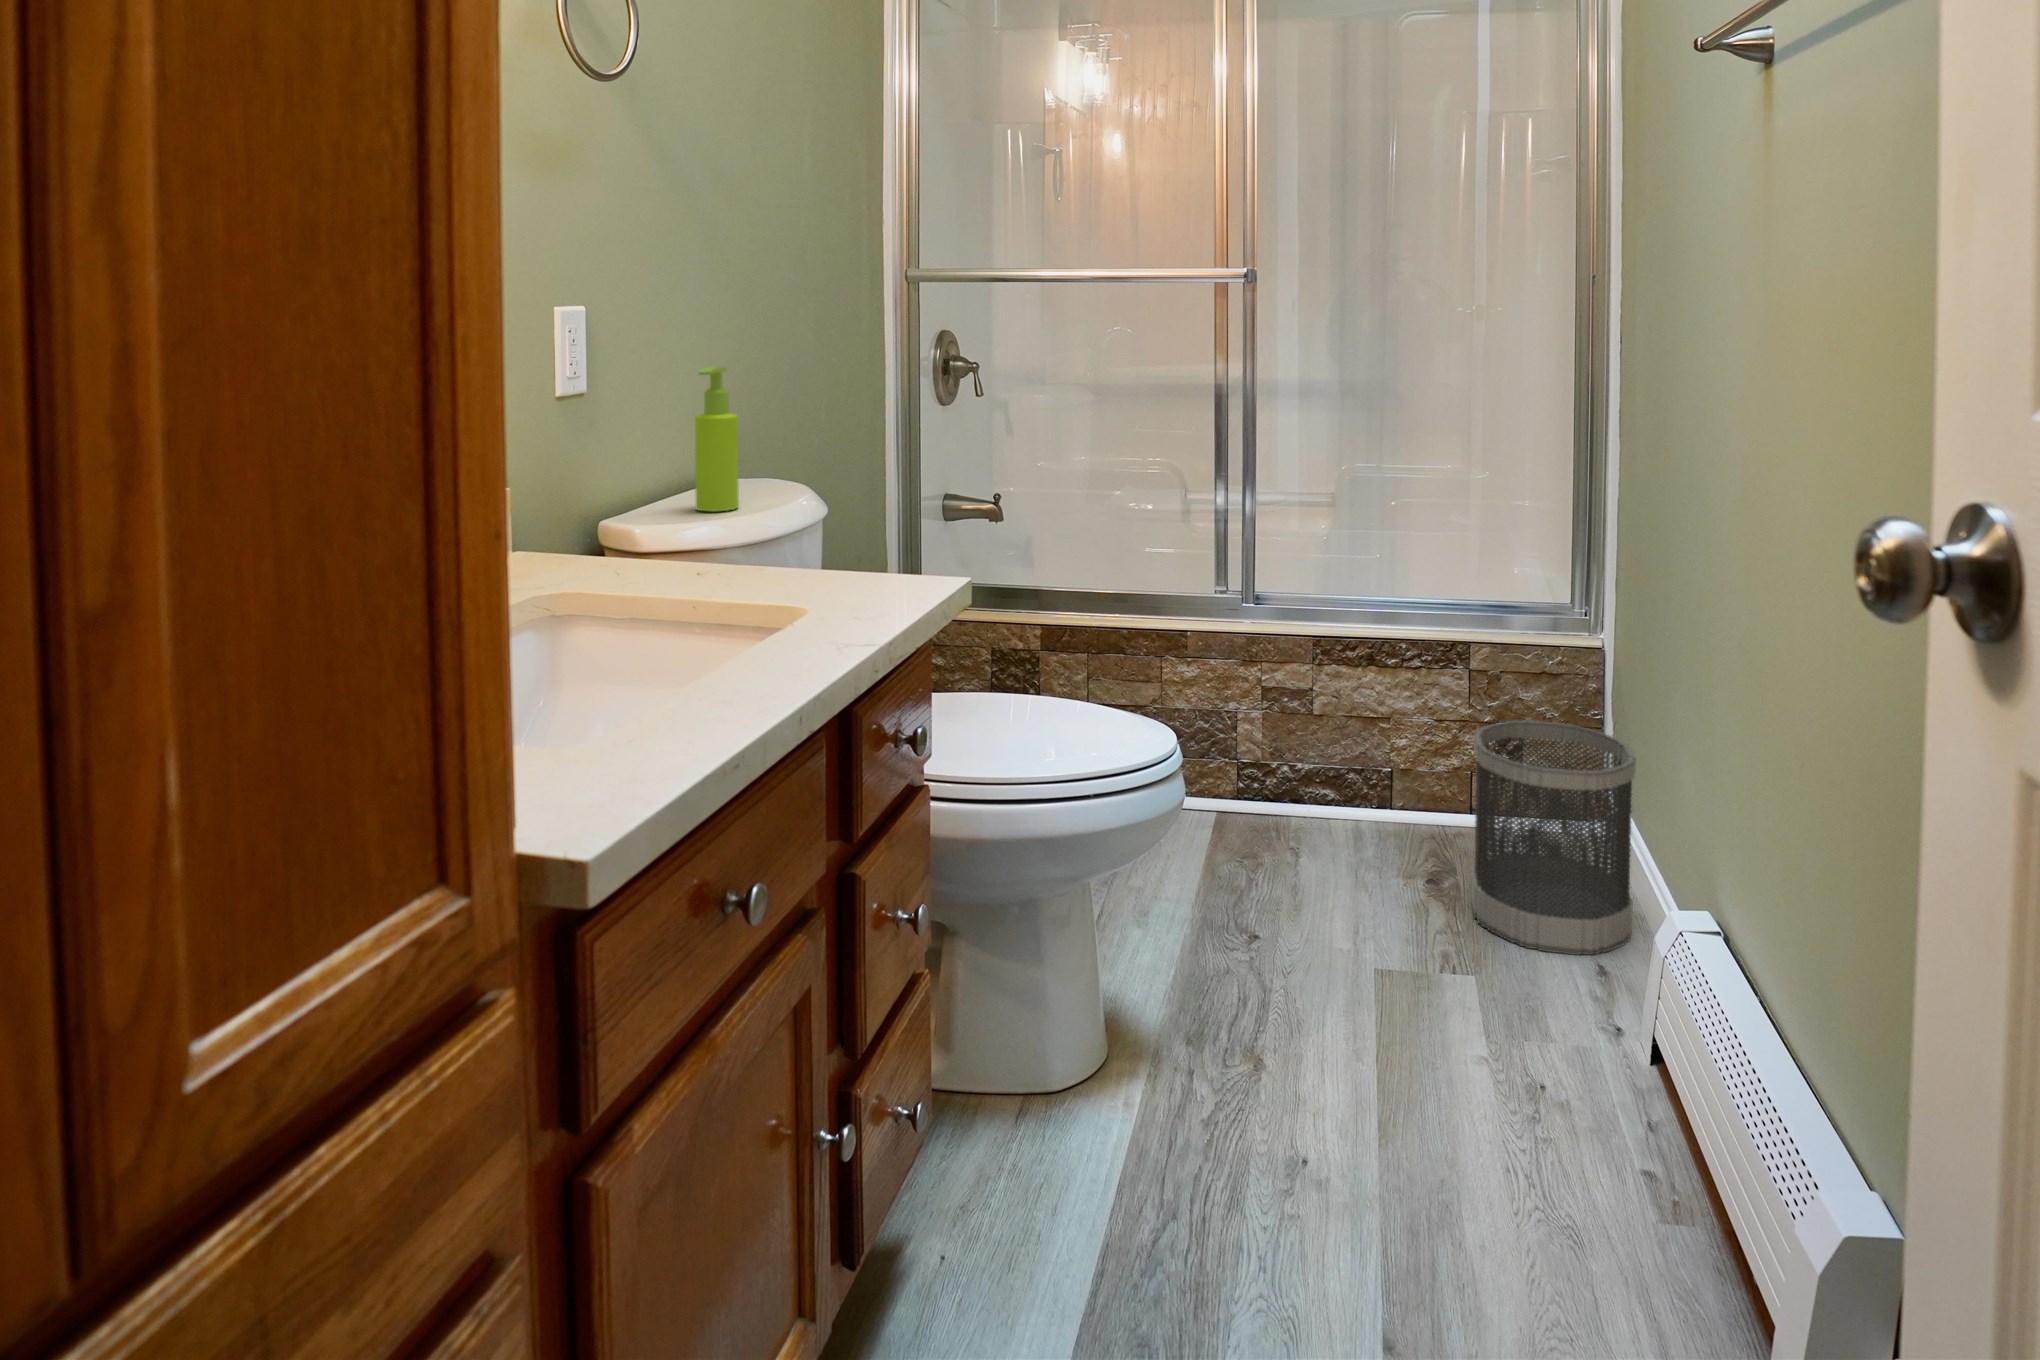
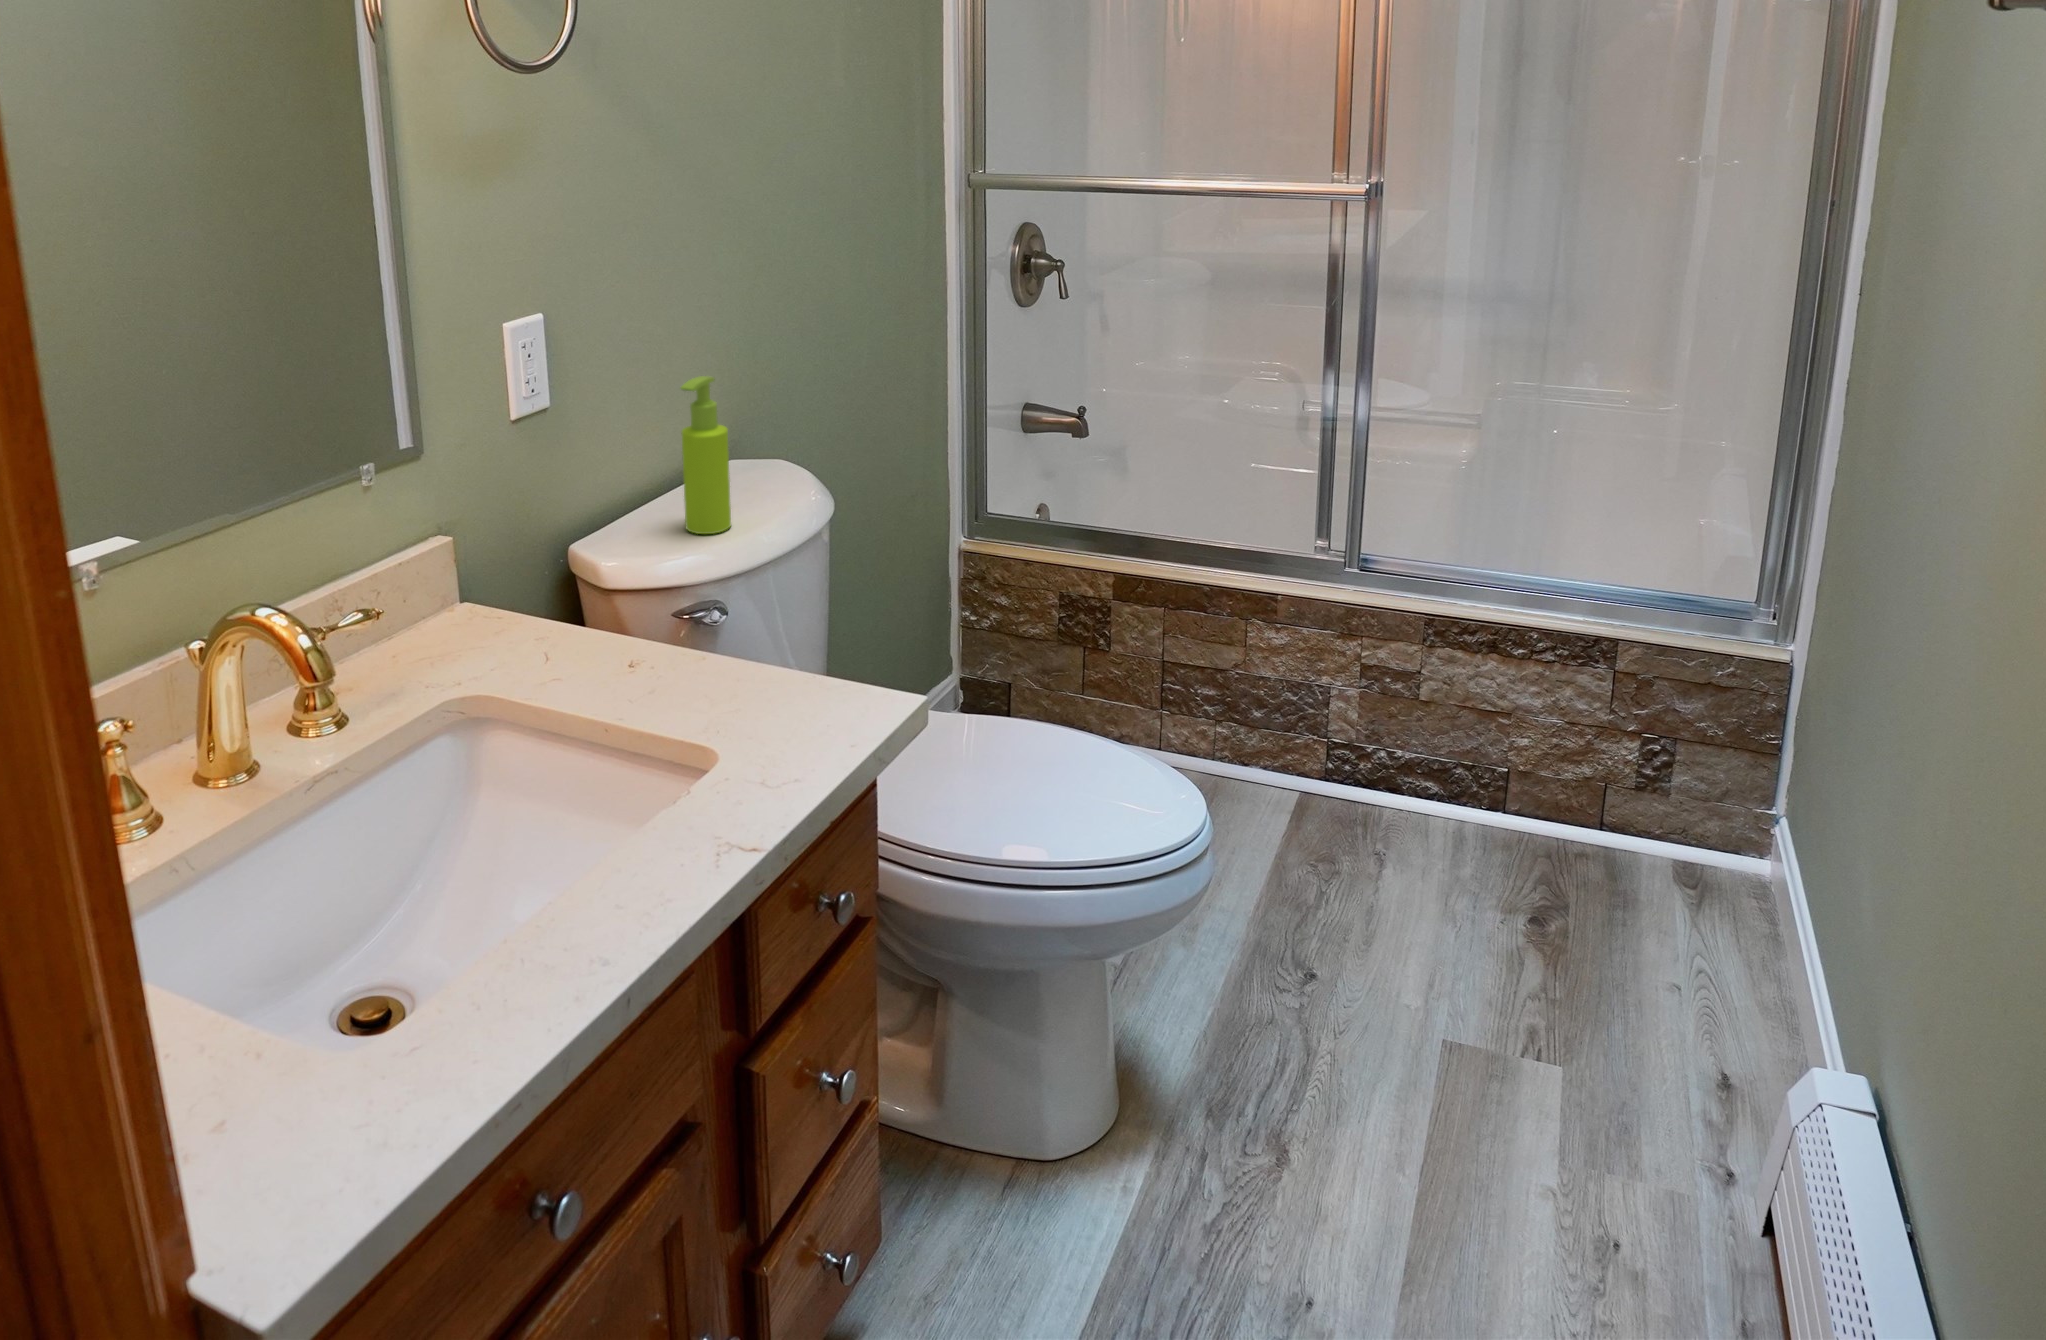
wastebasket: present [1471,721,1636,955] -> none [1578,761,1799,1054]

